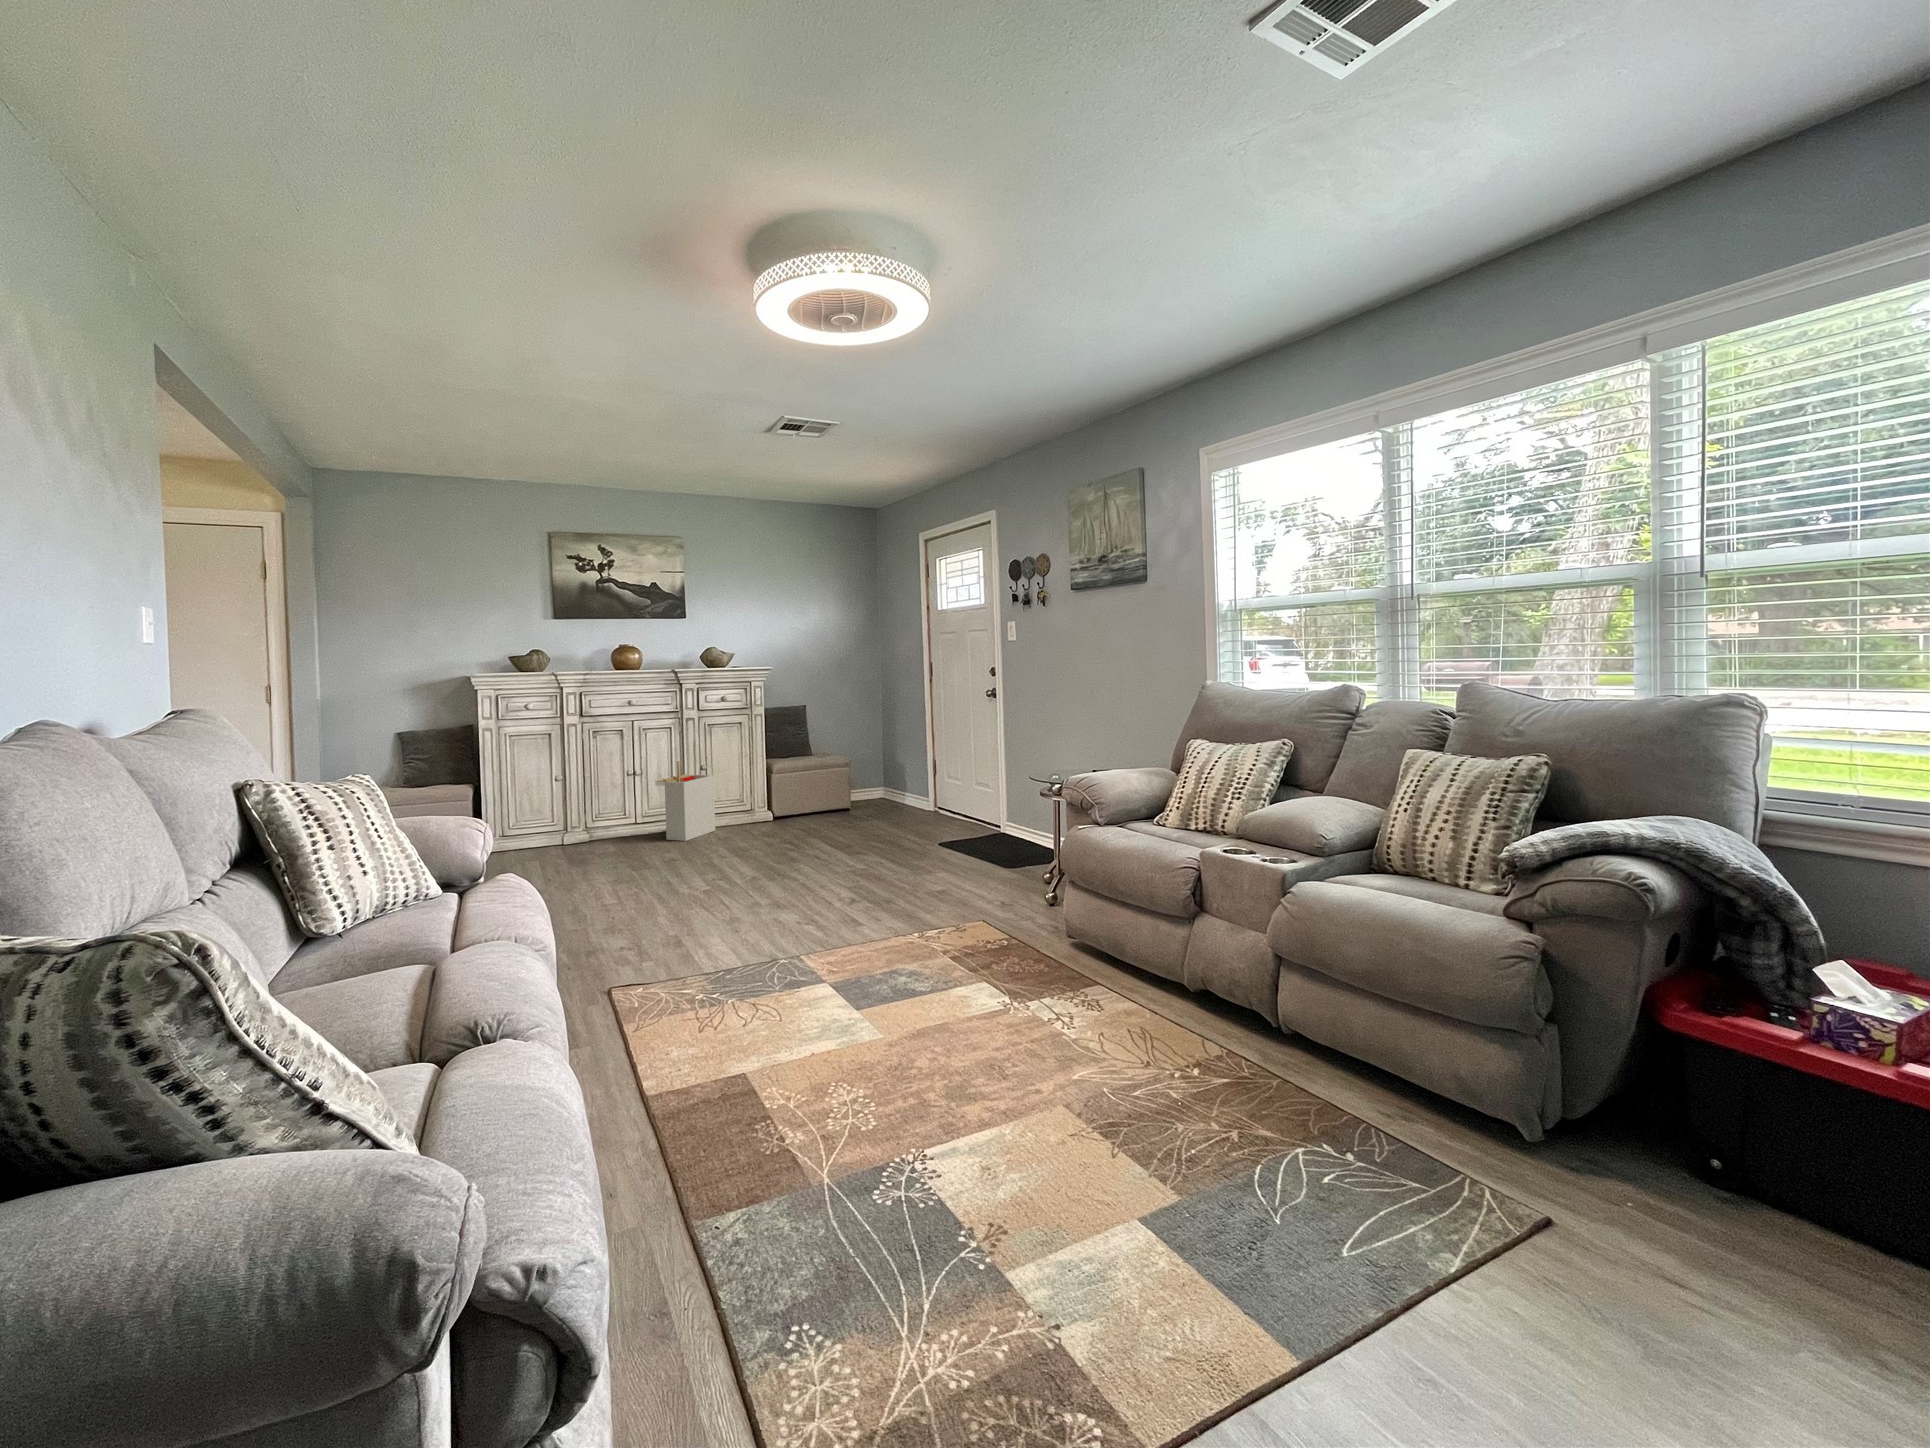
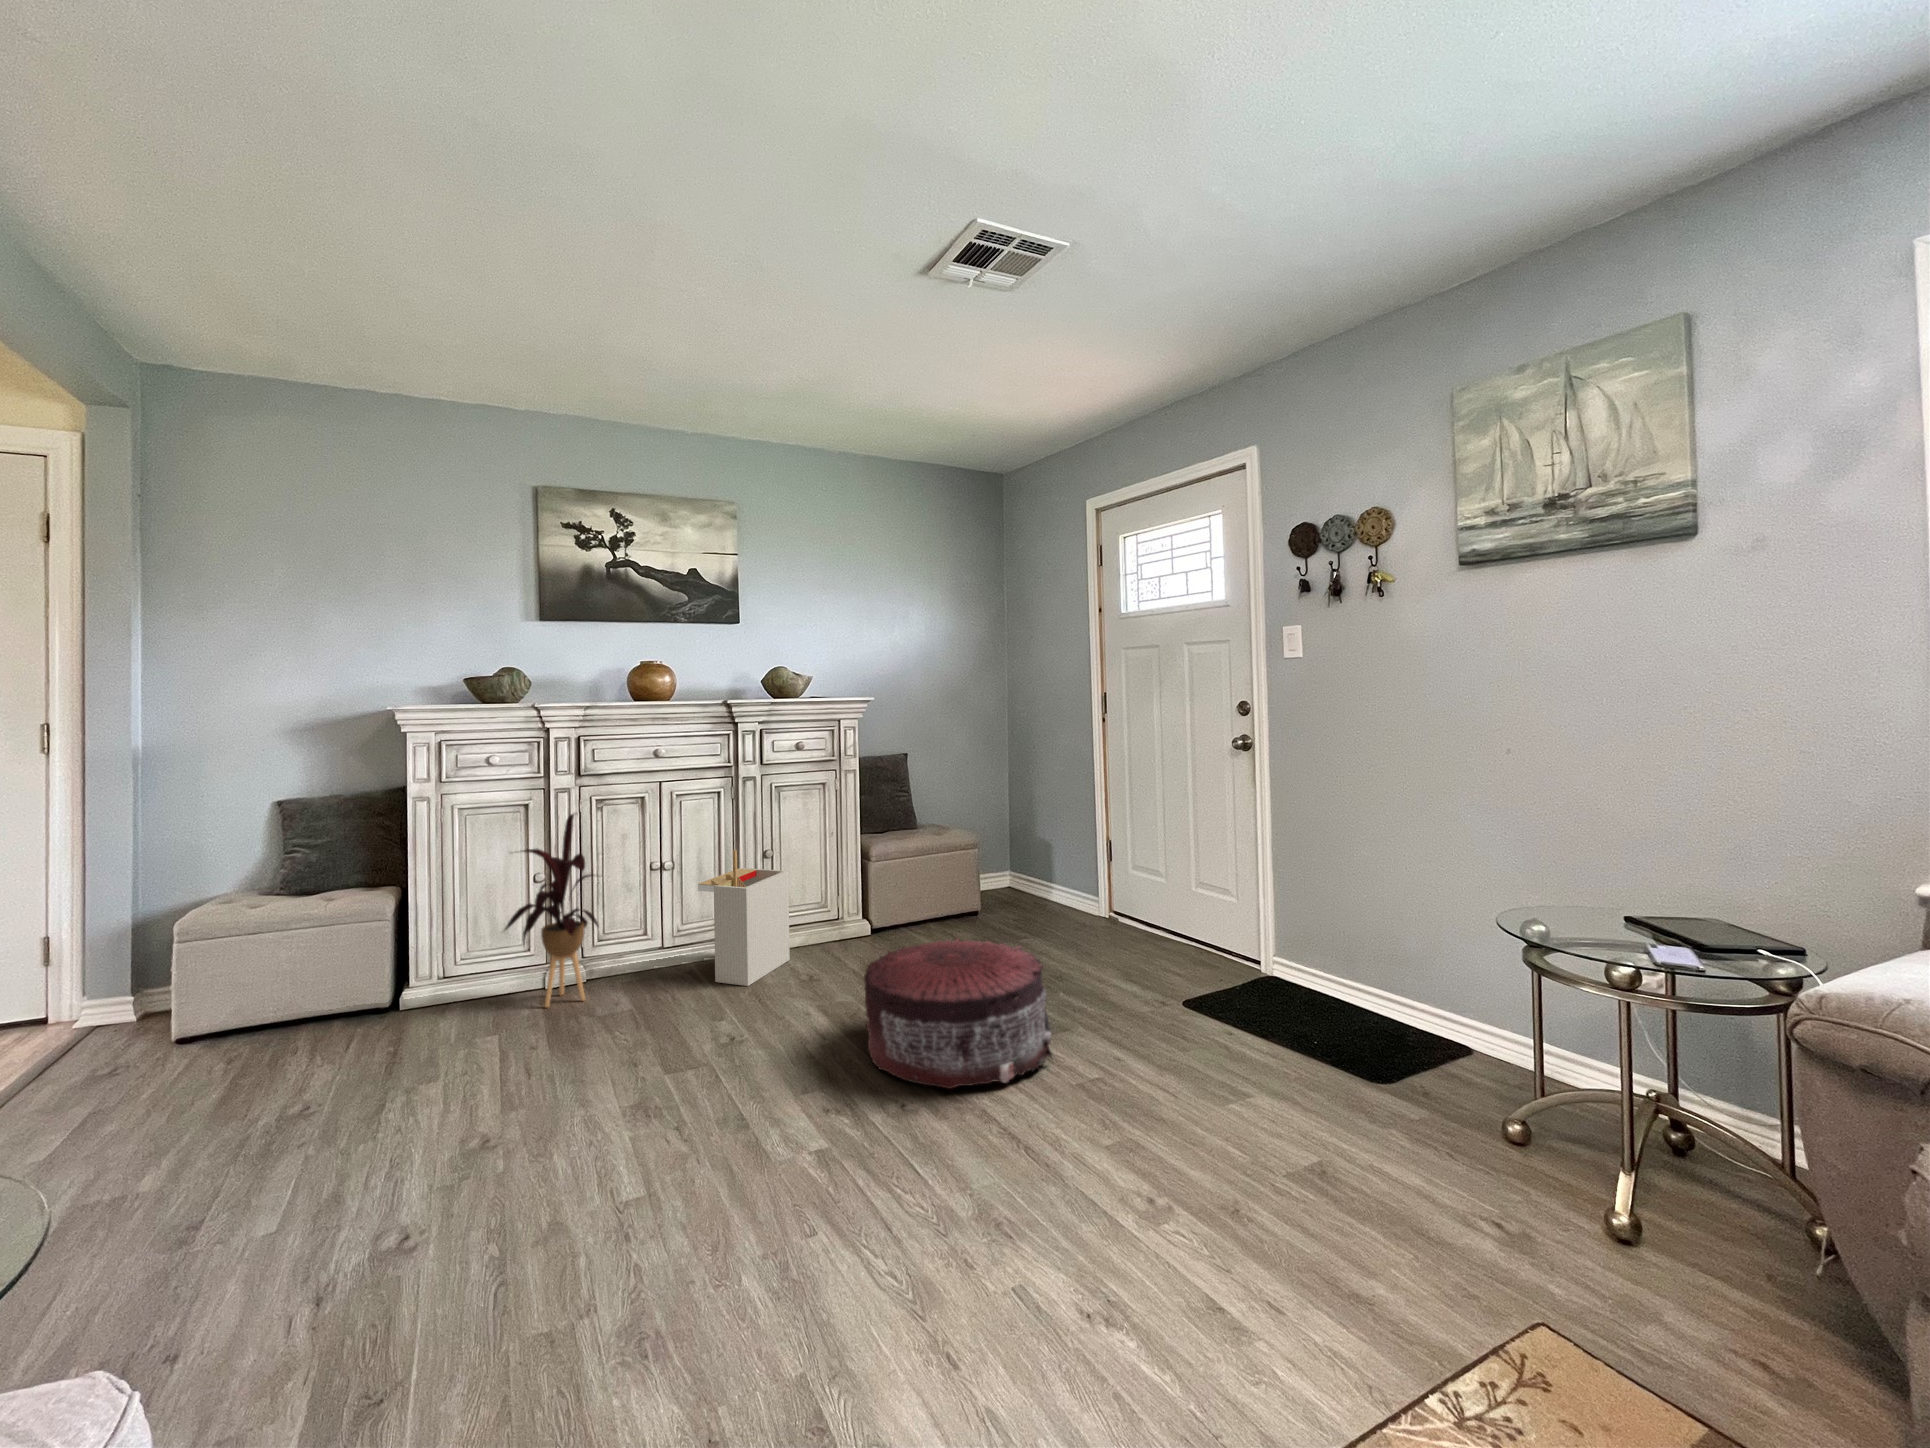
house plant: none [537,736,597,850] -> present [505,814,598,1007]
pouf: none [739,804,841,872] -> present [864,939,1052,1089]

